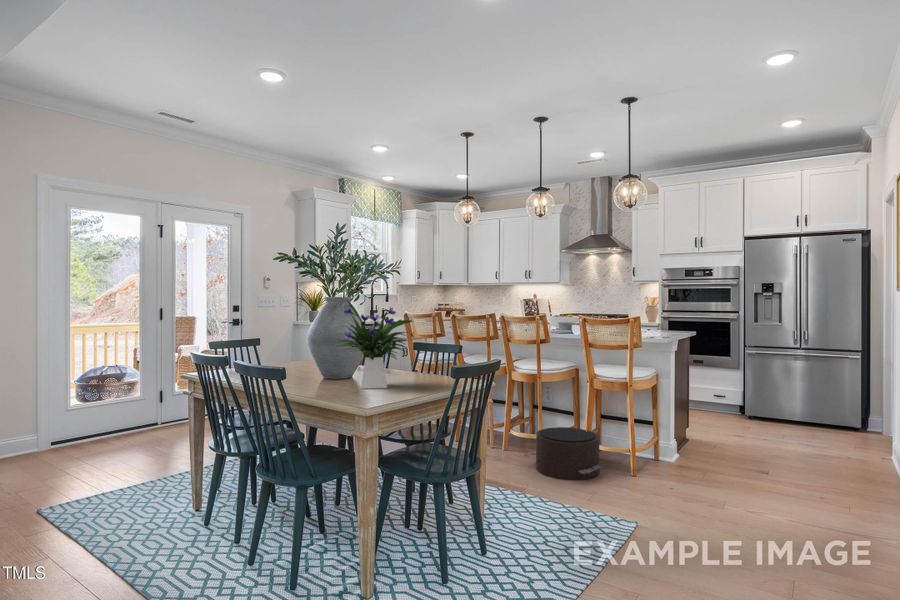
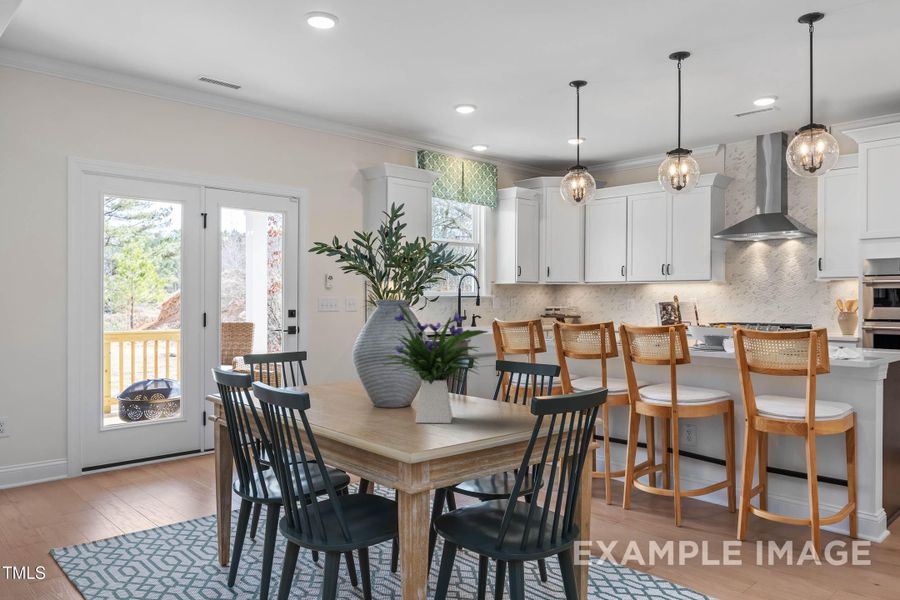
pouf: present [524,427,605,480] -> none [650,481,774,560]

